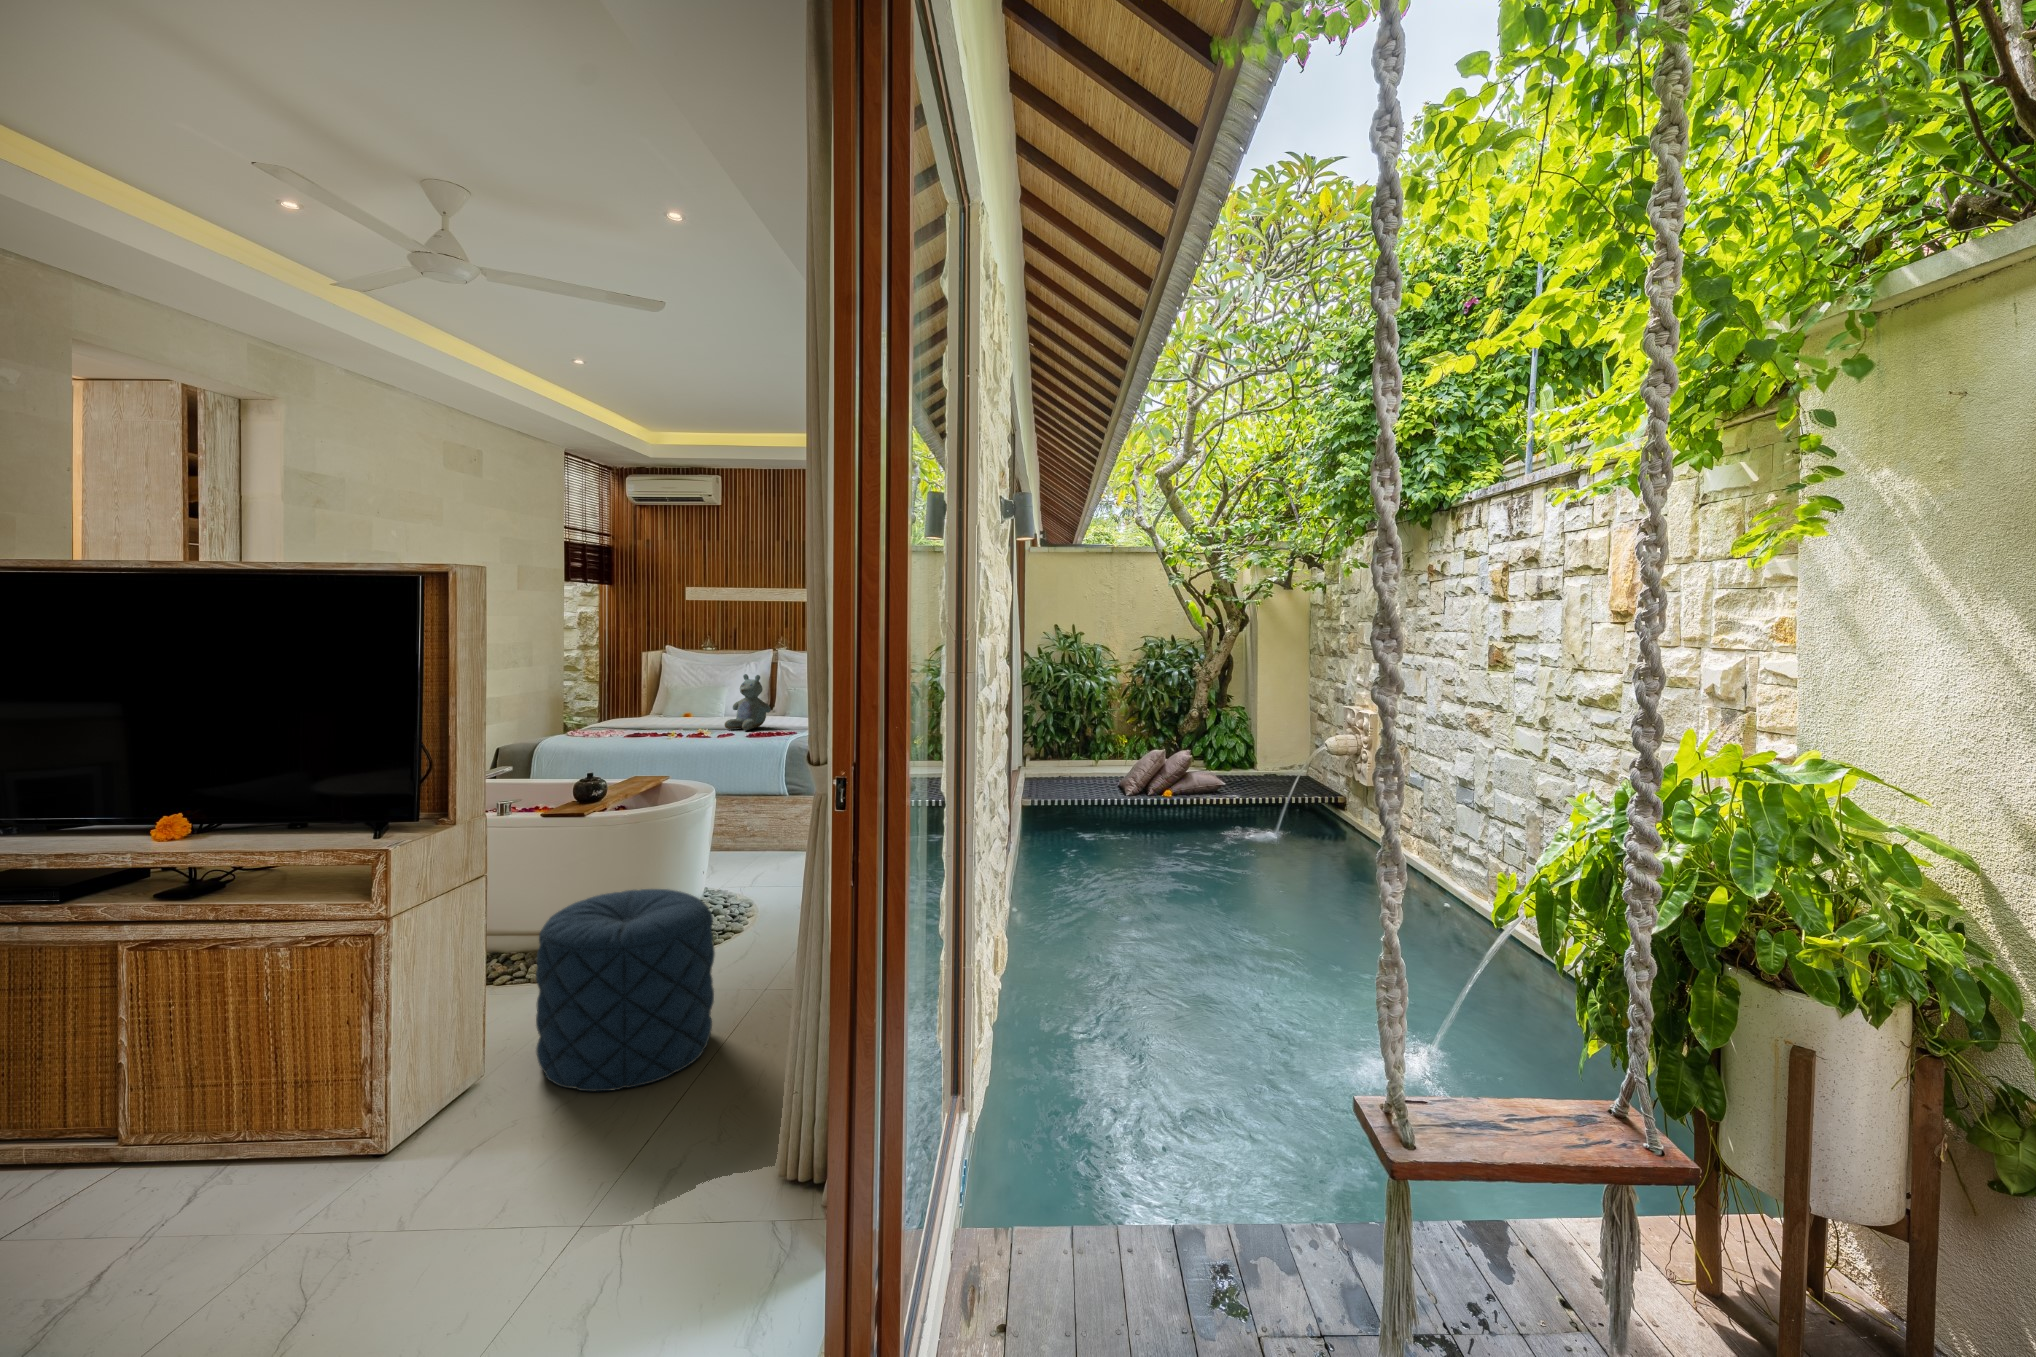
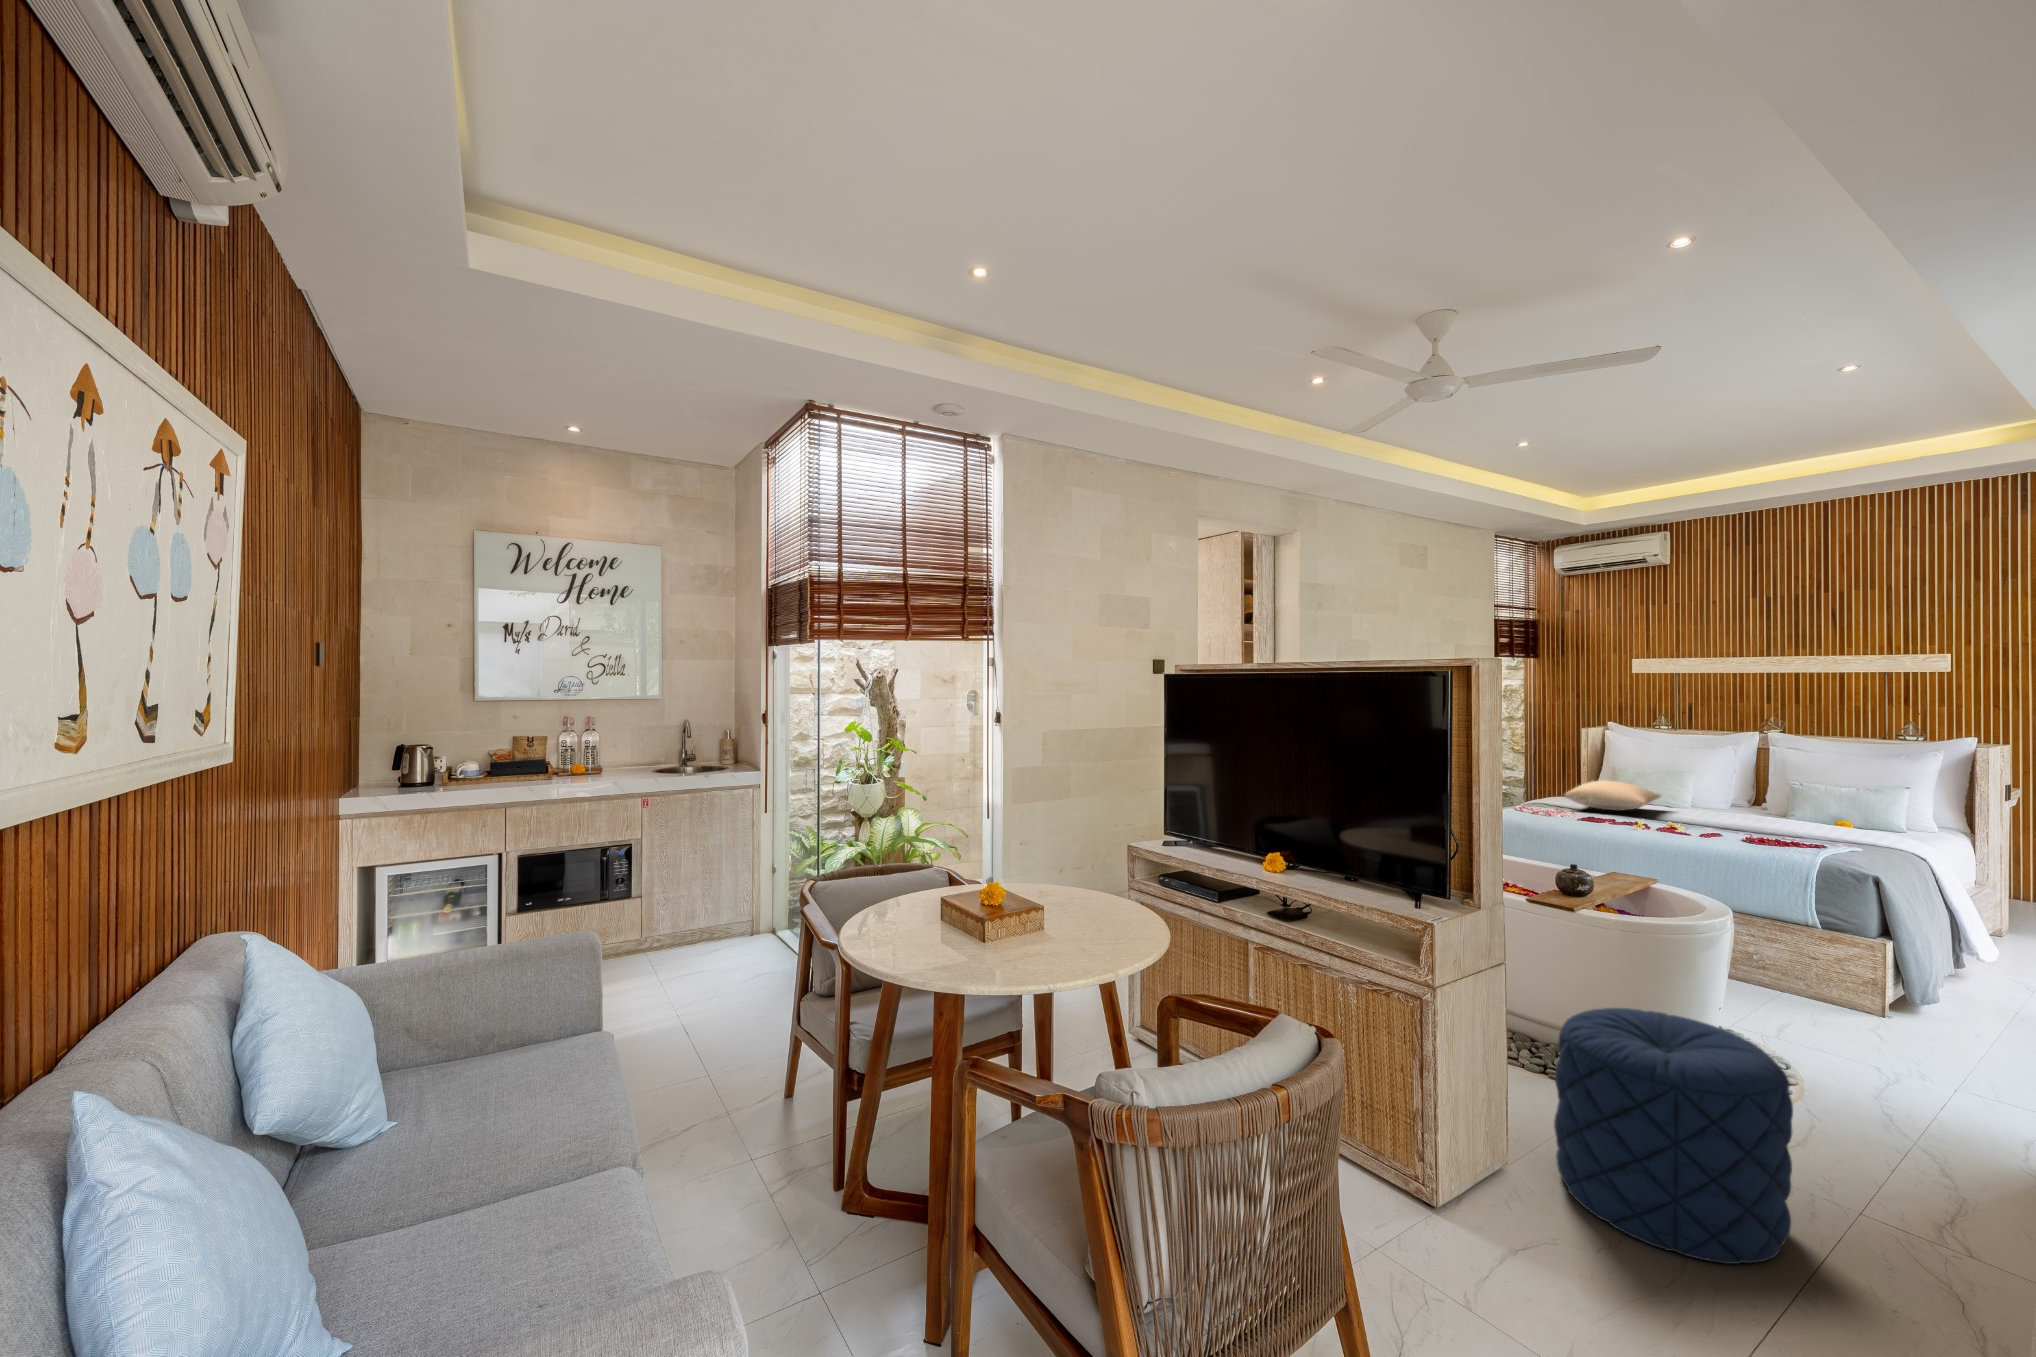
stuffed bear: present [724,674,771,730] -> none [1707,761,1778,830]
pillow: none [616,698,698,725] -> present [1564,781,1661,811]

